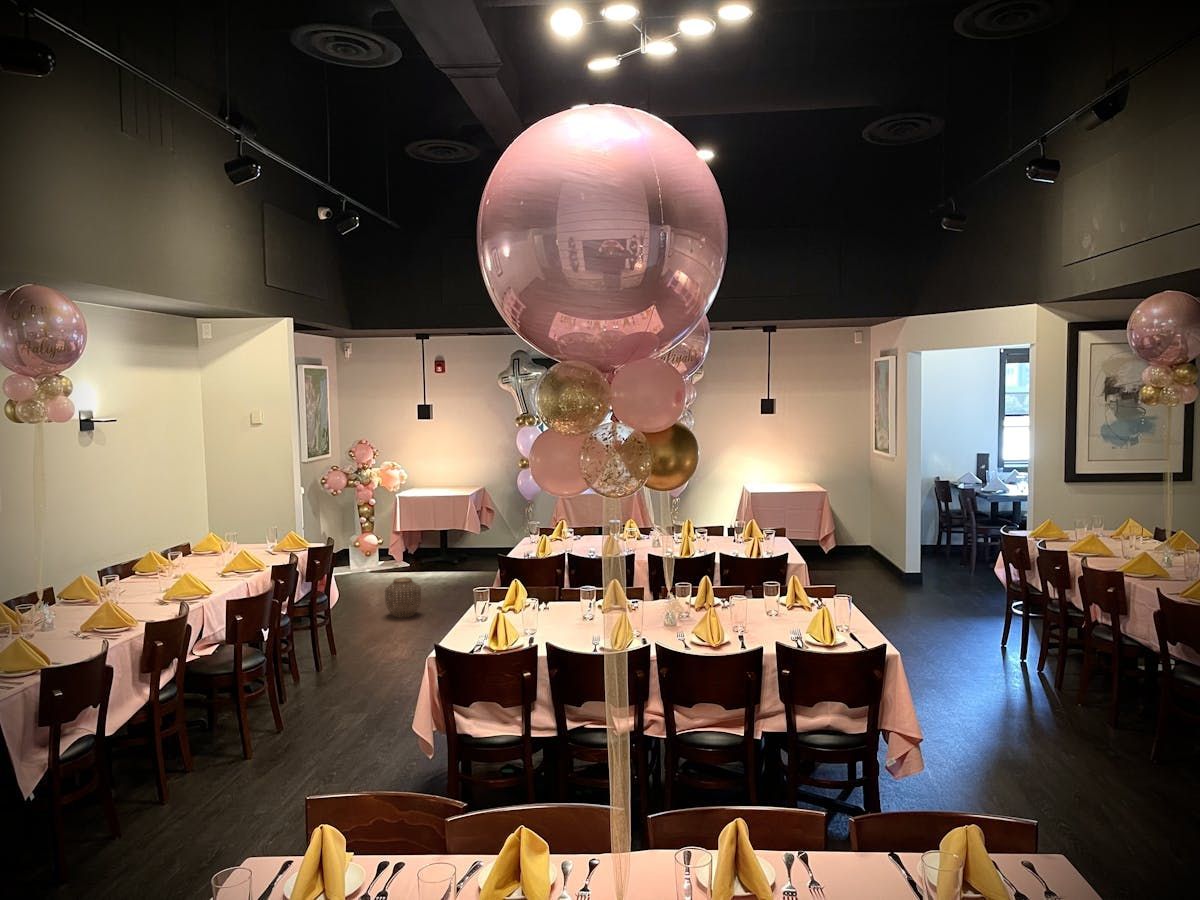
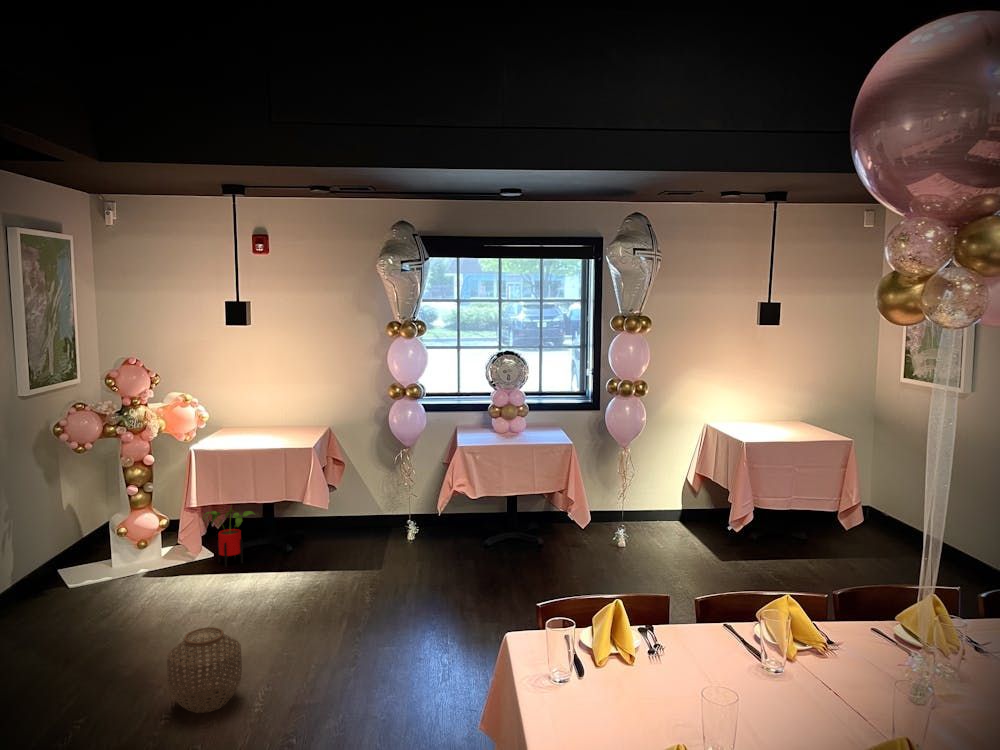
house plant: none [403,523,435,570] -> present [203,509,254,567]

